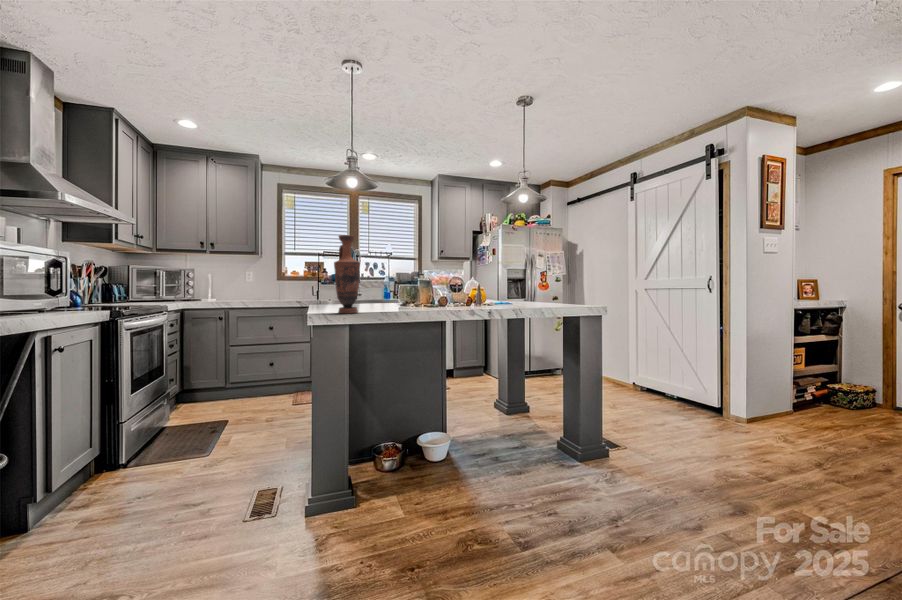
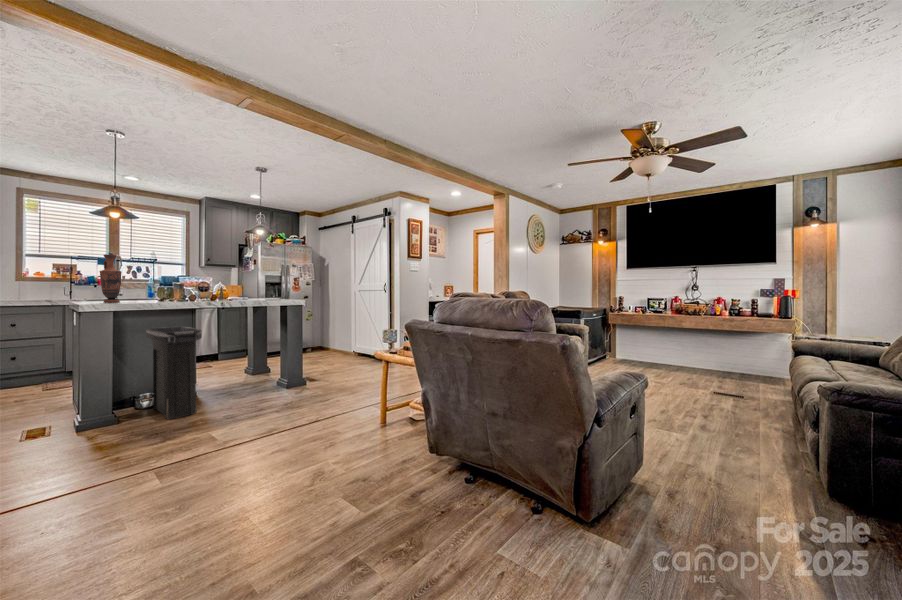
trash can: none [388,347,463,507] -> present [146,327,202,419]

